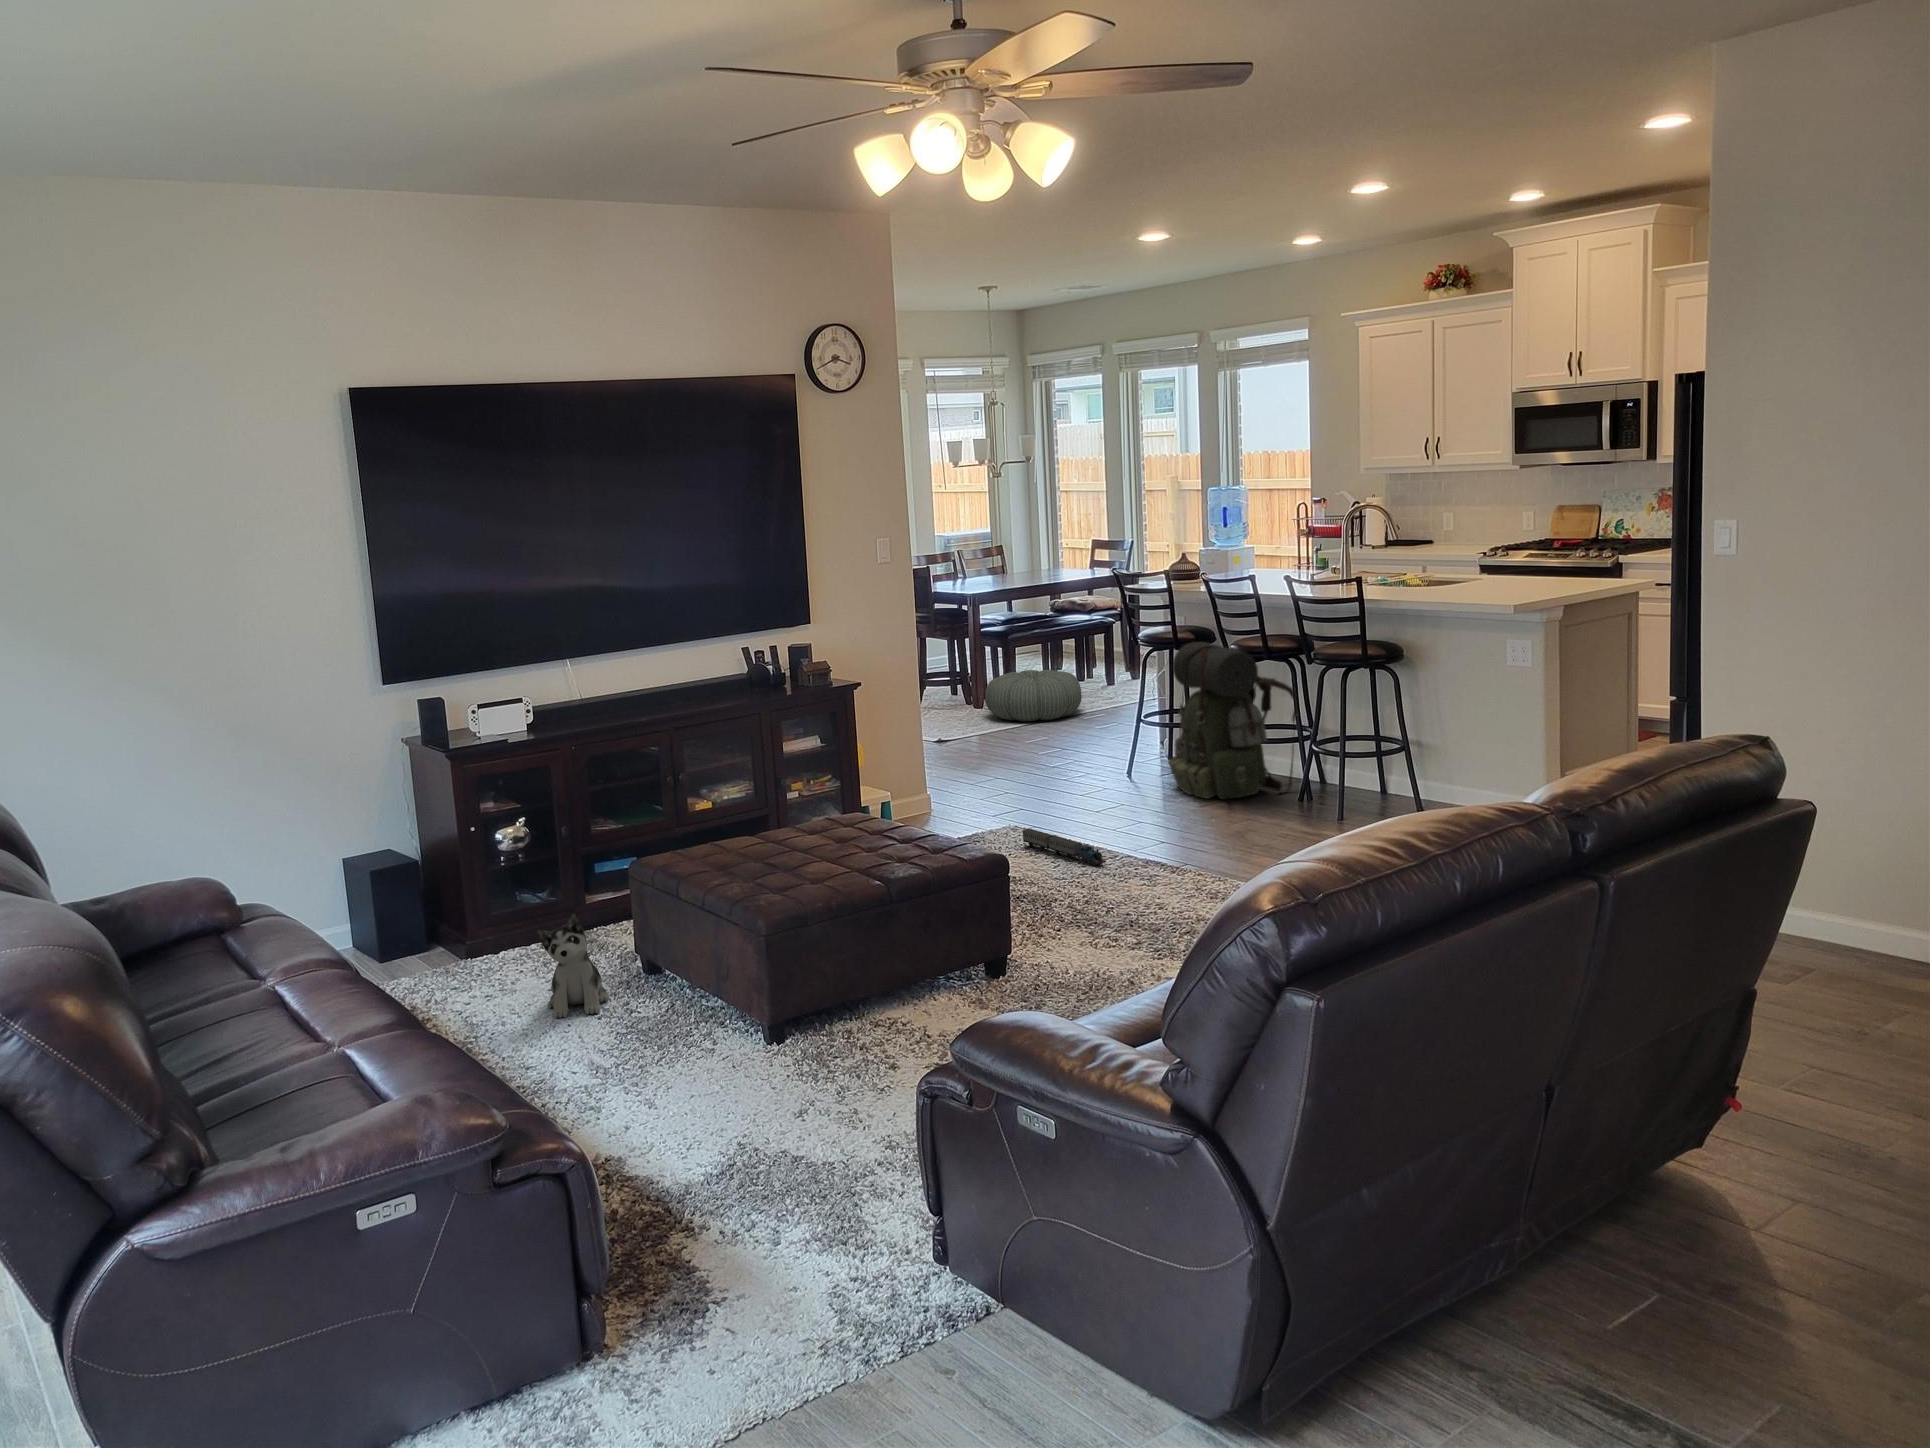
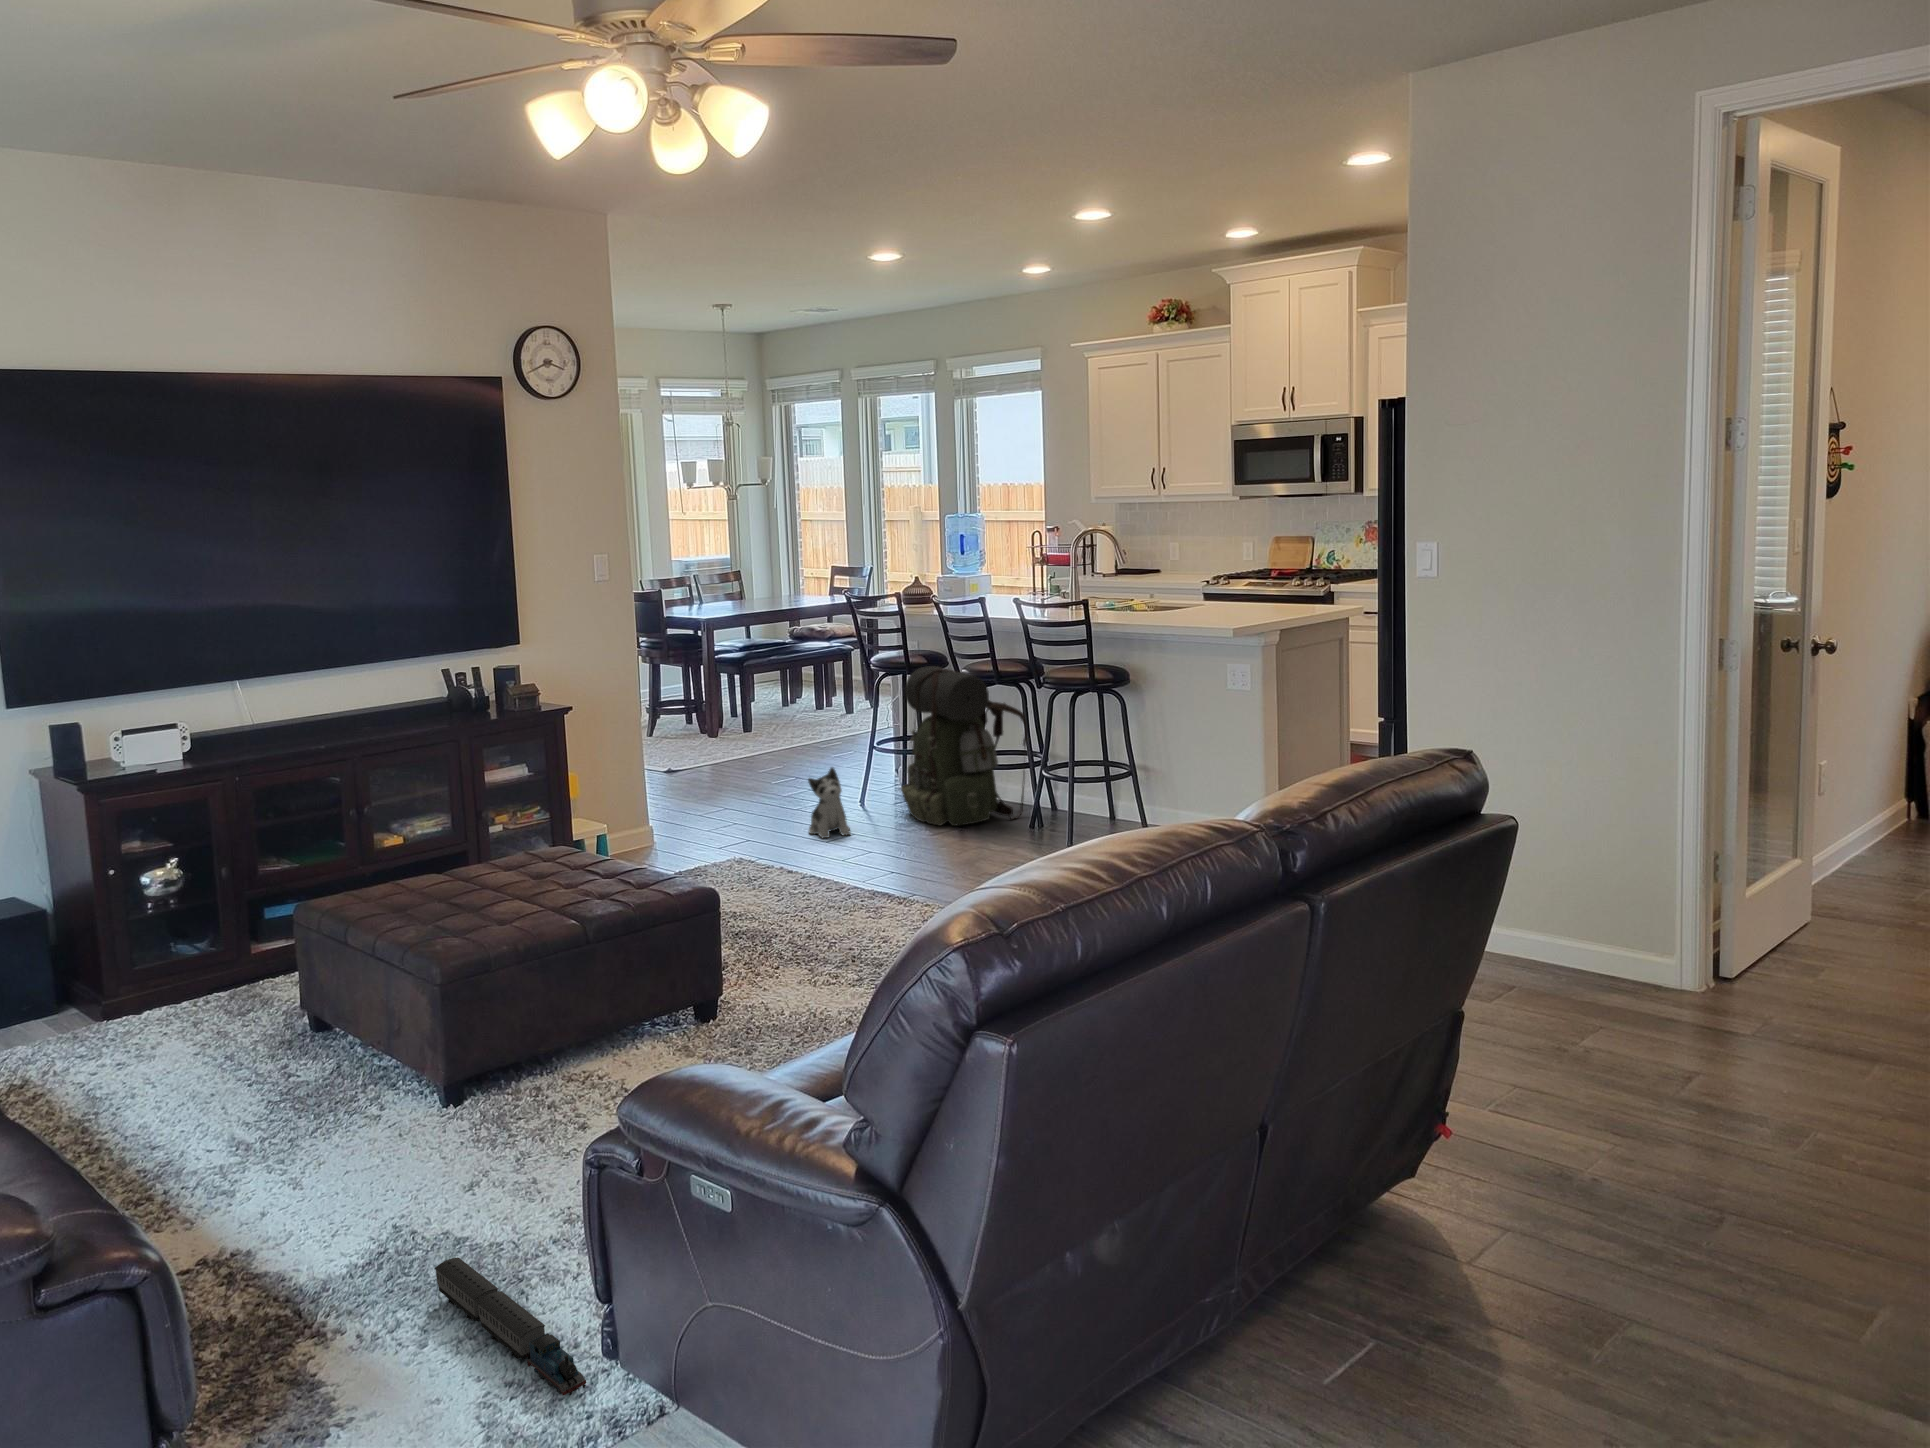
pouf: present [985,670,1082,722] -> none [720,697,818,749]
toy train: present [1022,829,1106,866] -> present [435,1258,586,1396]
plush toy: present [537,913,609,1018] -> present [808,767,851,838]

